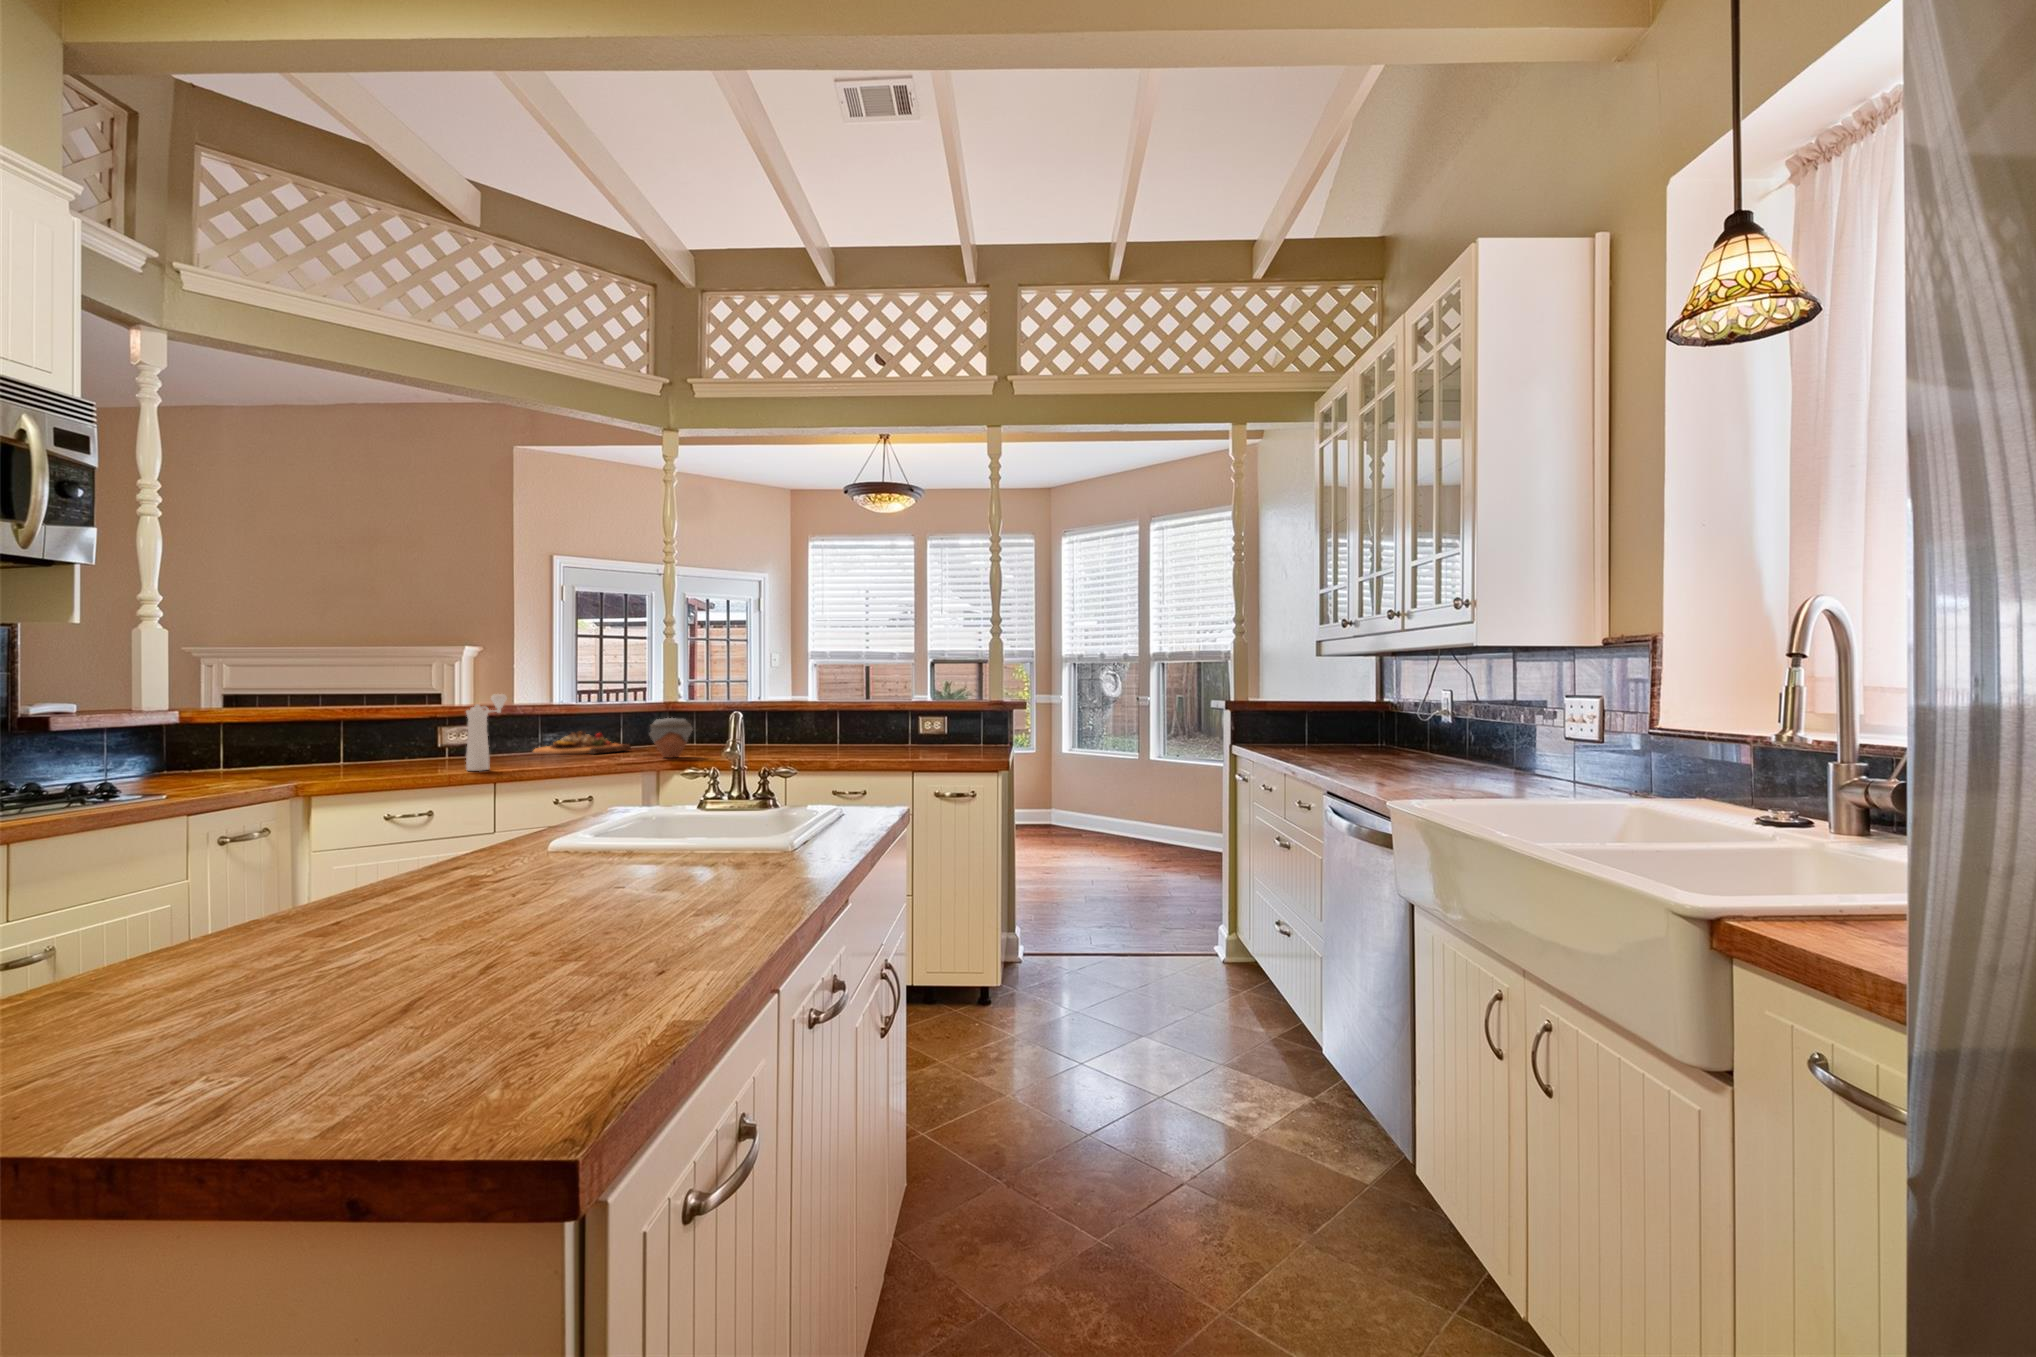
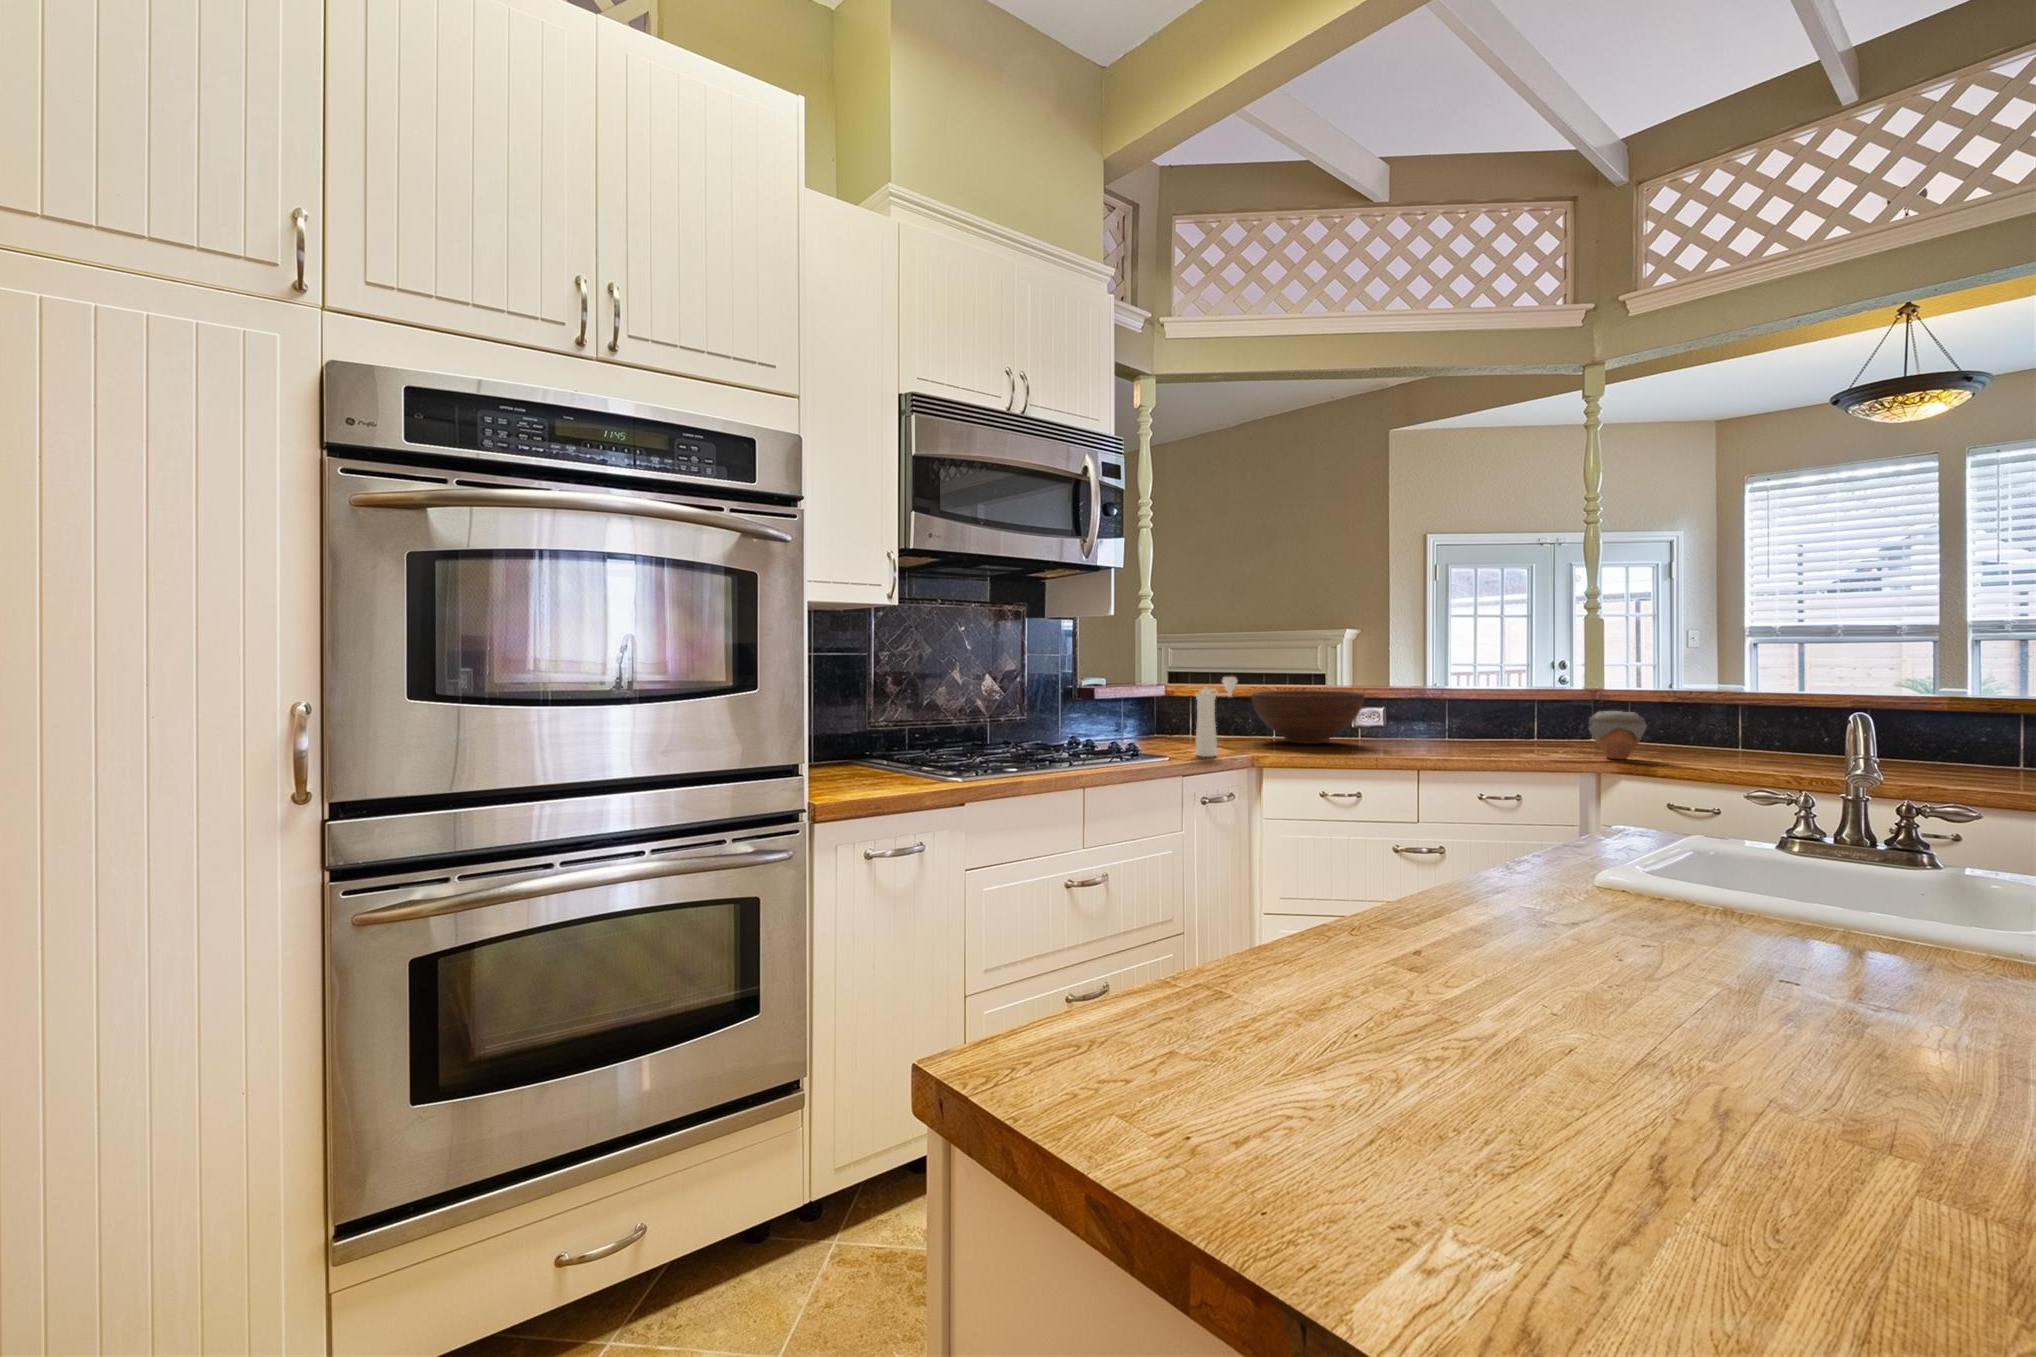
pepper mill: present [466,694,507,771] -> present [1195,677,1237,757]
fruit bowl: none [304,708,443,765] -> present [1251,690,1364,744]
cutting board: present [533,732,631,754] -> none [1442,720,1557,747]

